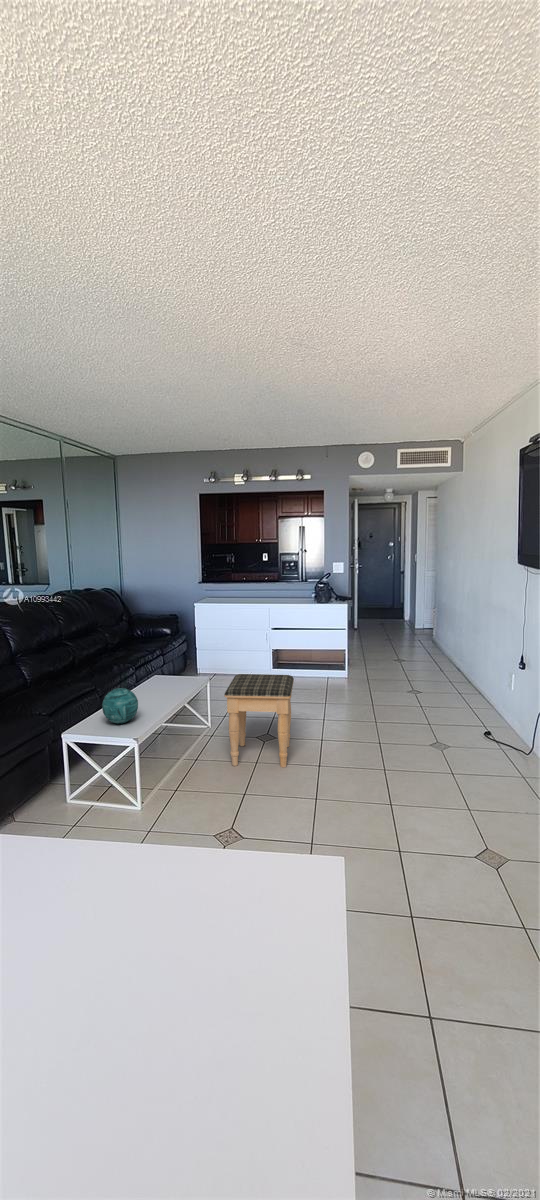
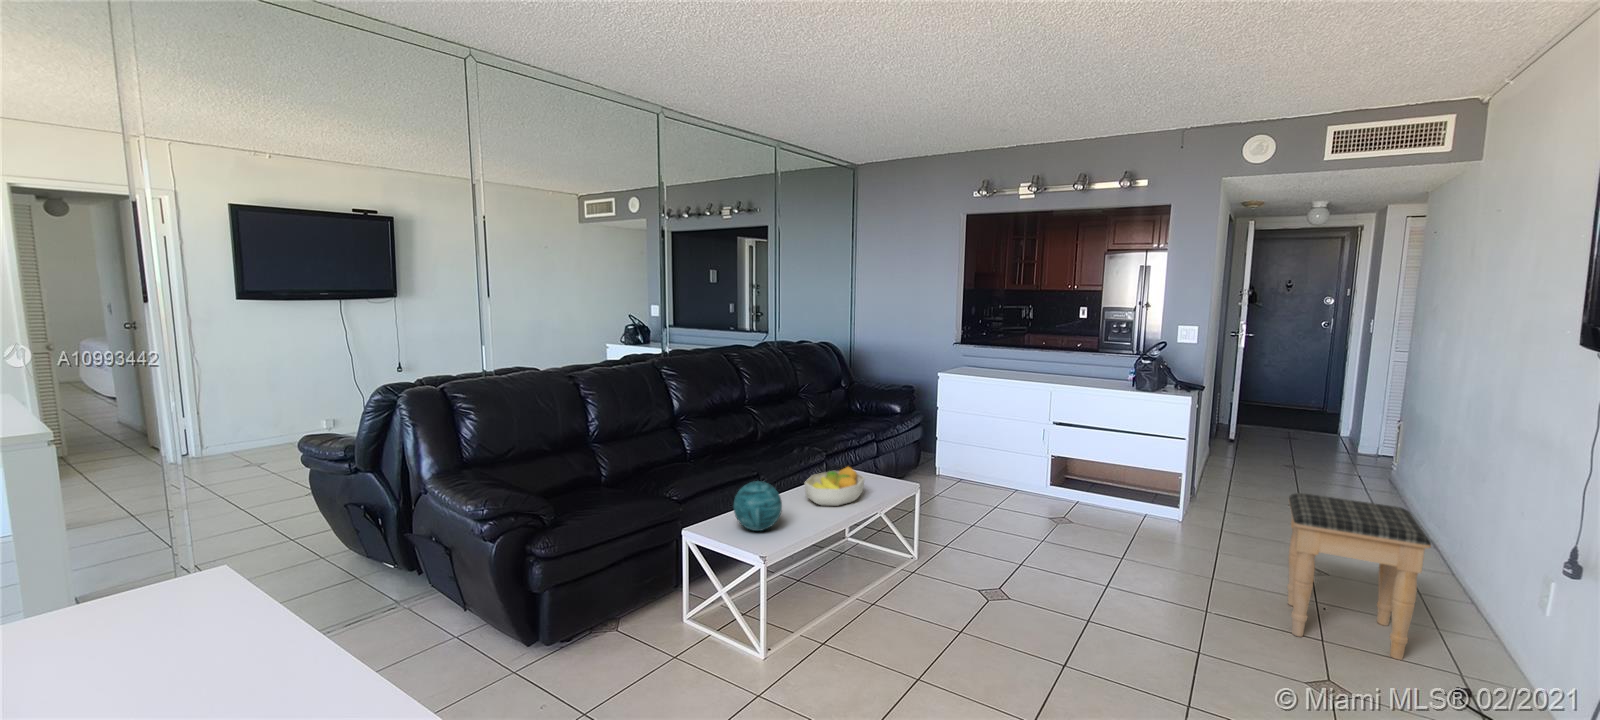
fruit bowl: none [139,671,178,700] -> present [805,467,865,506]
footstool: present [224,674,294,767] -> present [1287,493,1431,660]

